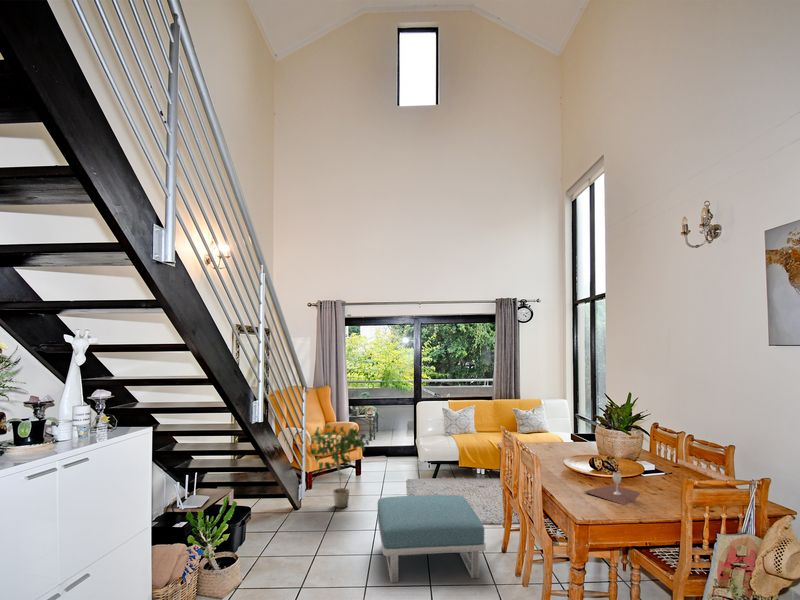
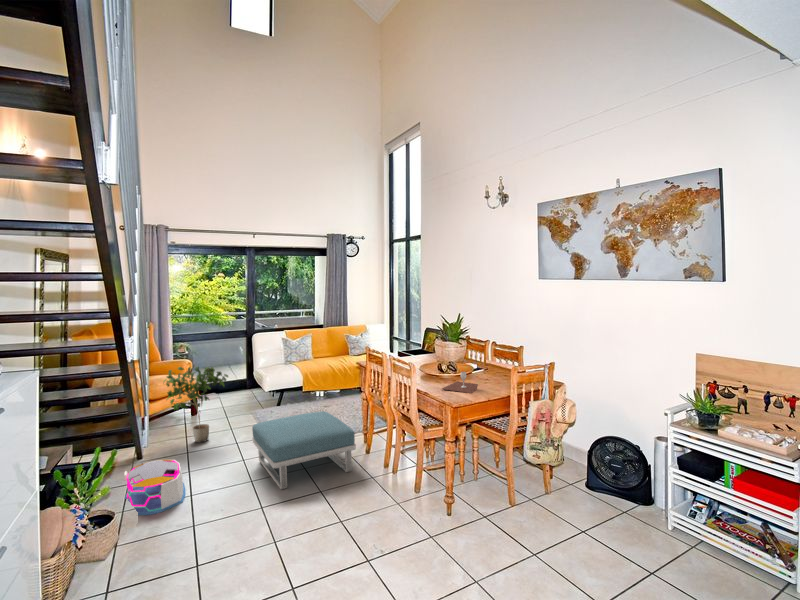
storage bin: none [237,520,301,581] -> present [124,460,185,515]

